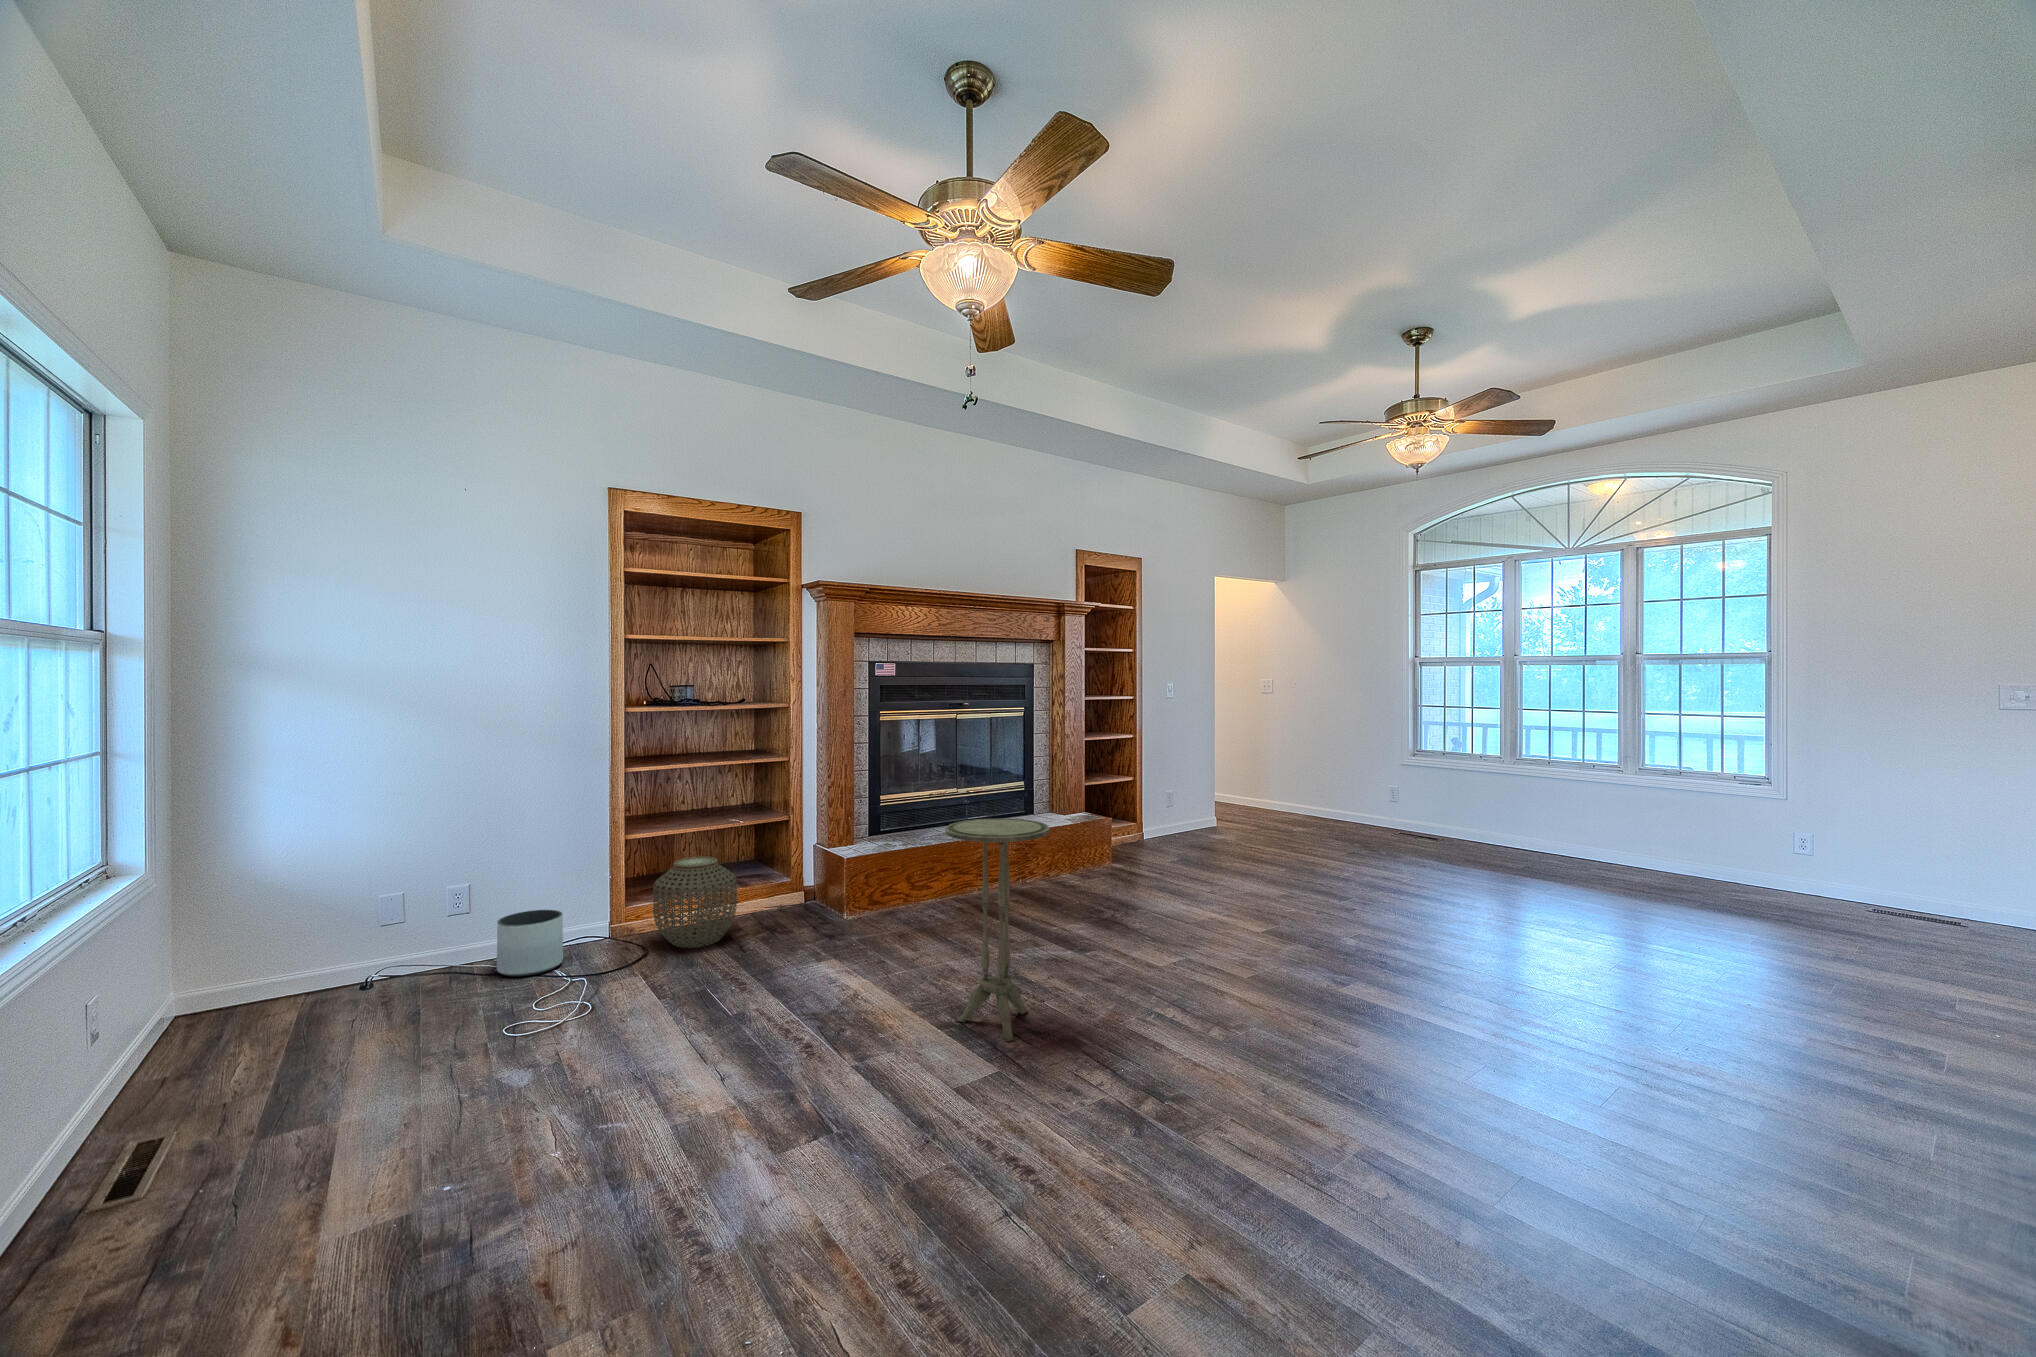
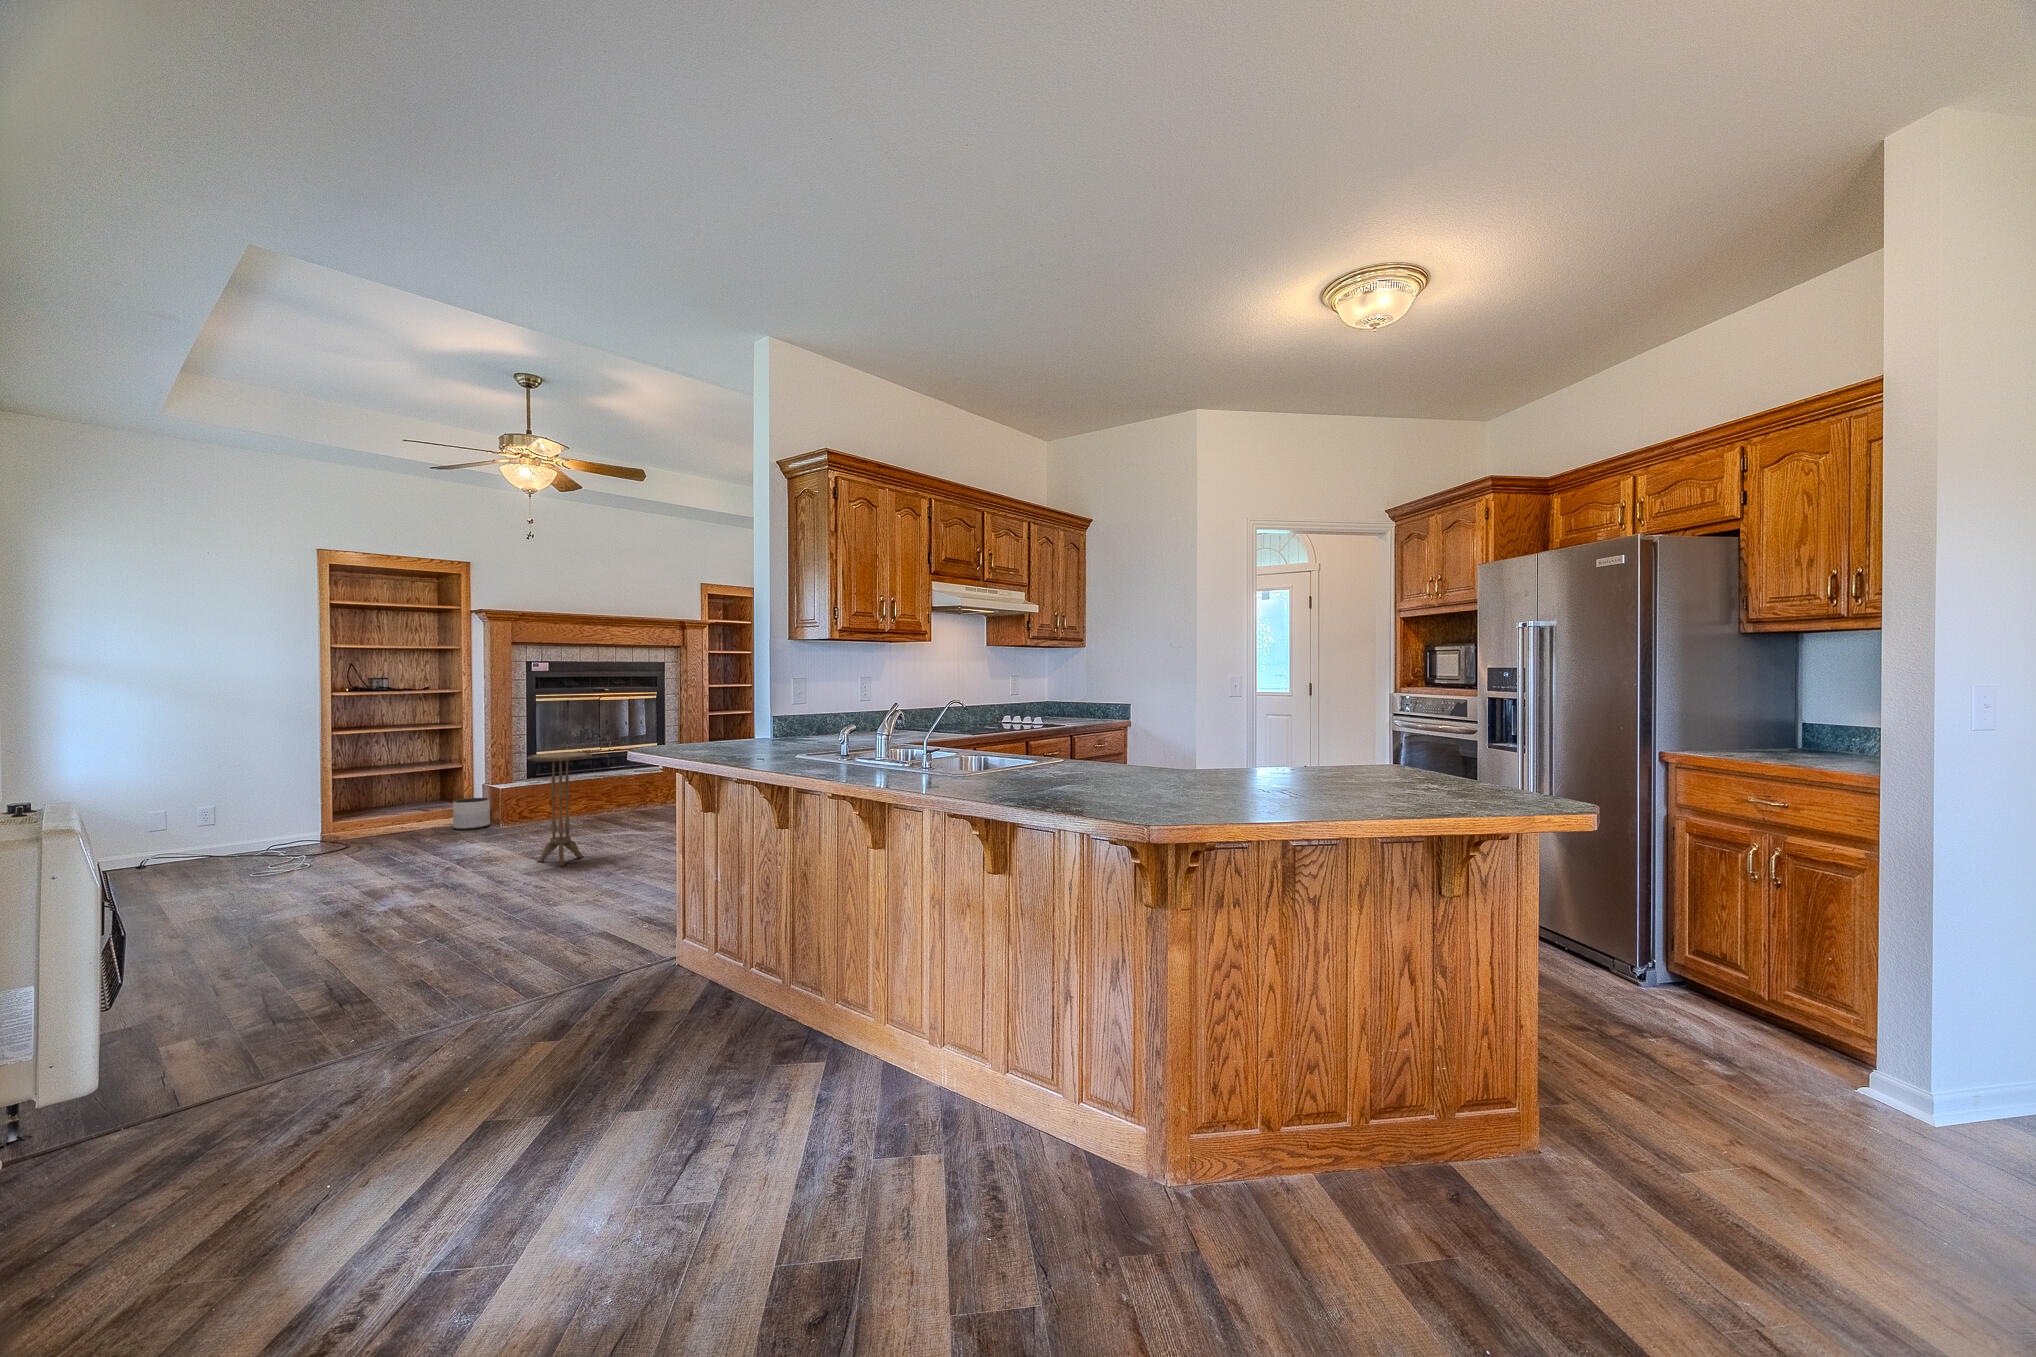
woven basket: present [653,857,737,948] -> none [353,789,416,845]
planter: present [497,910,563,976] -> present [453,798,490,830]

